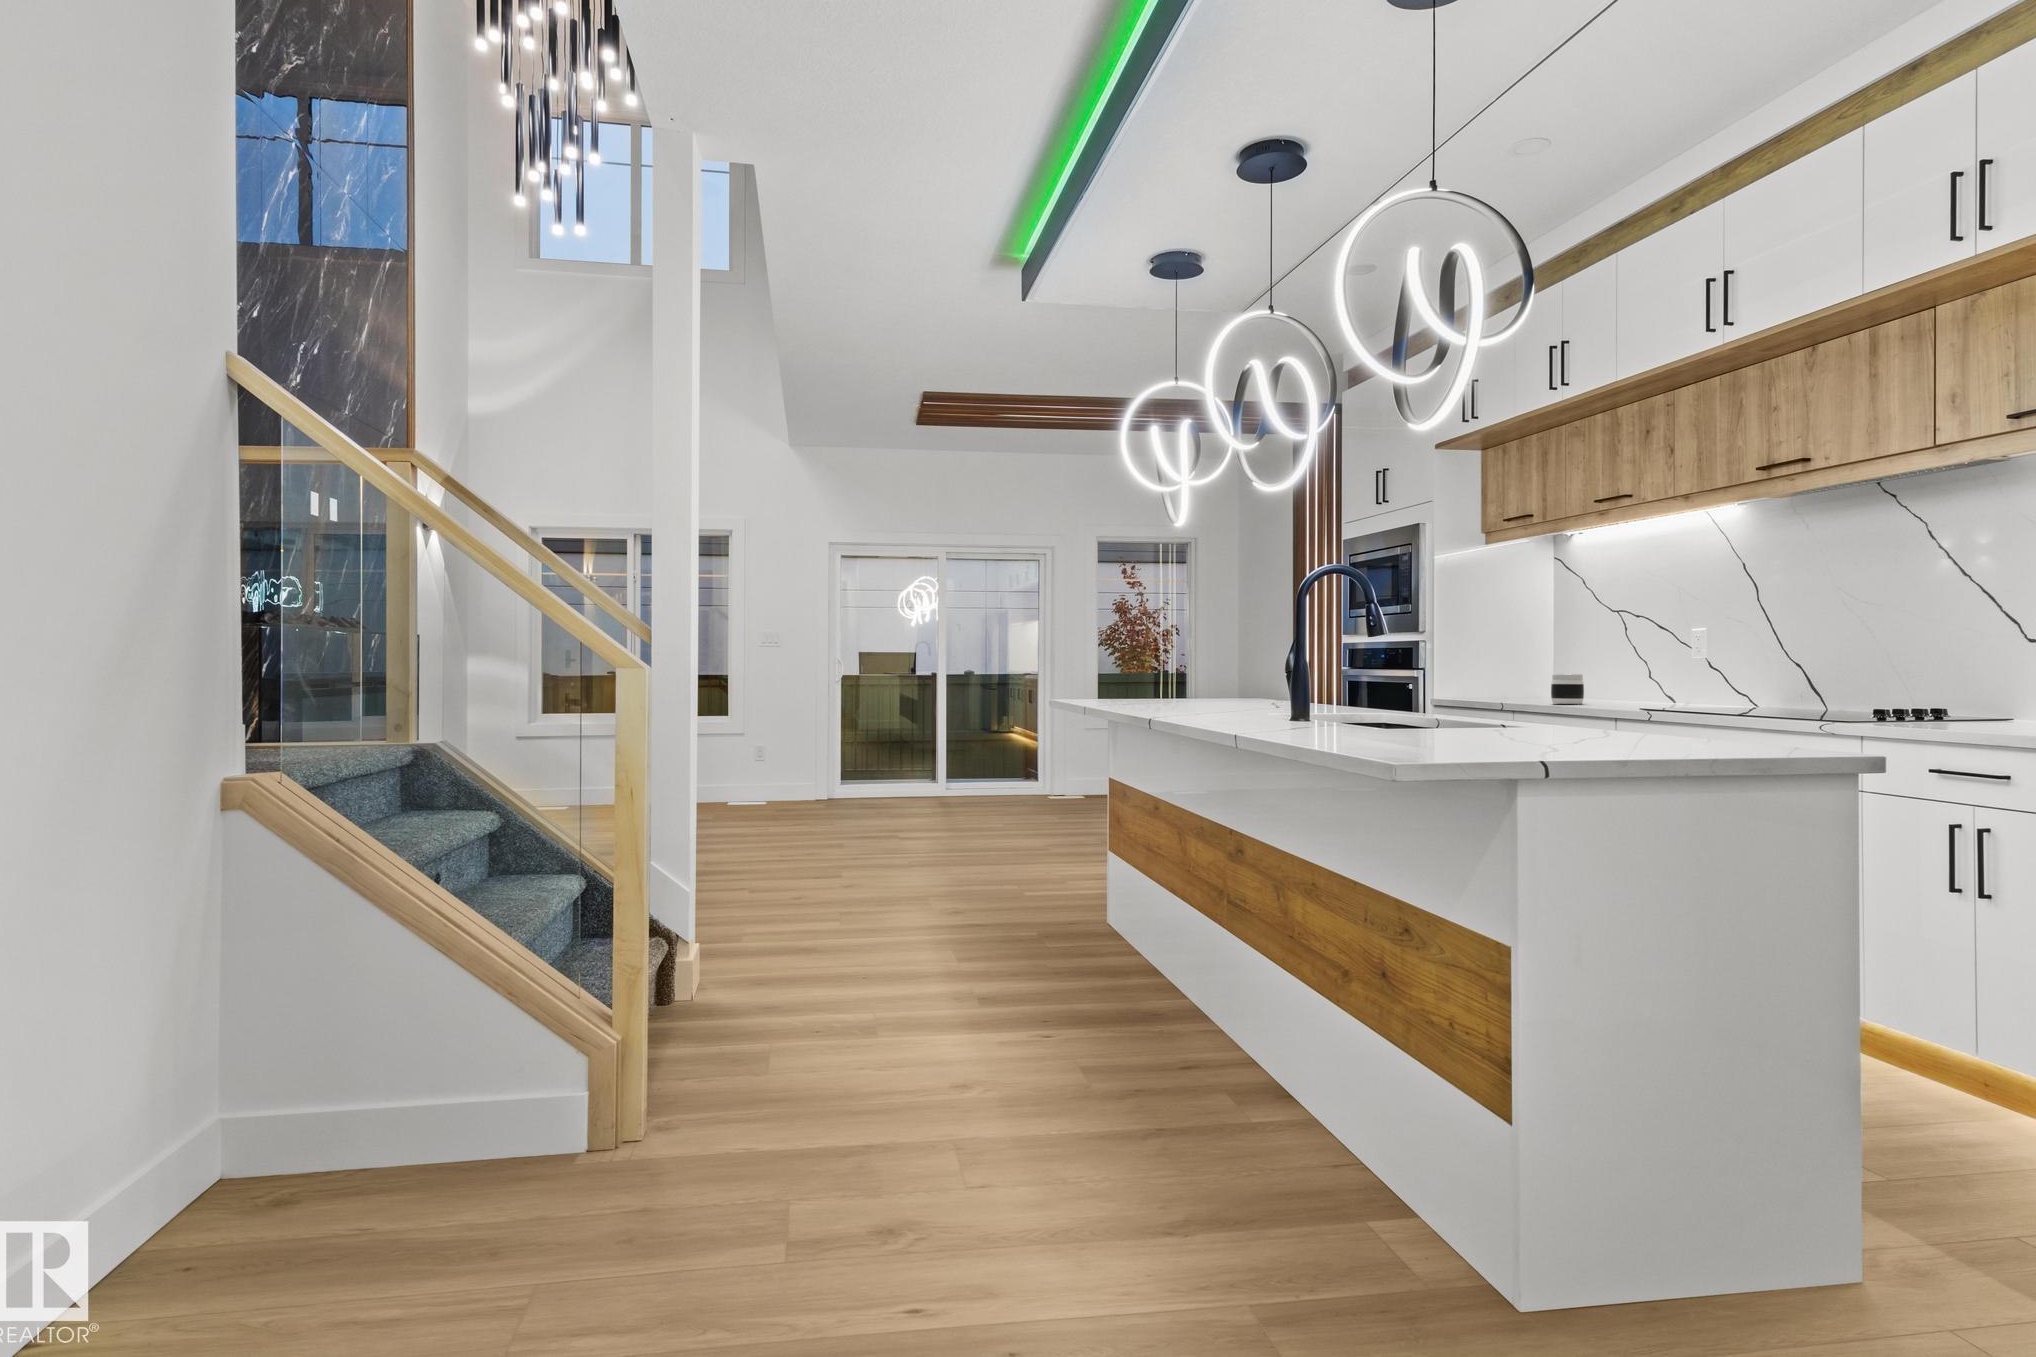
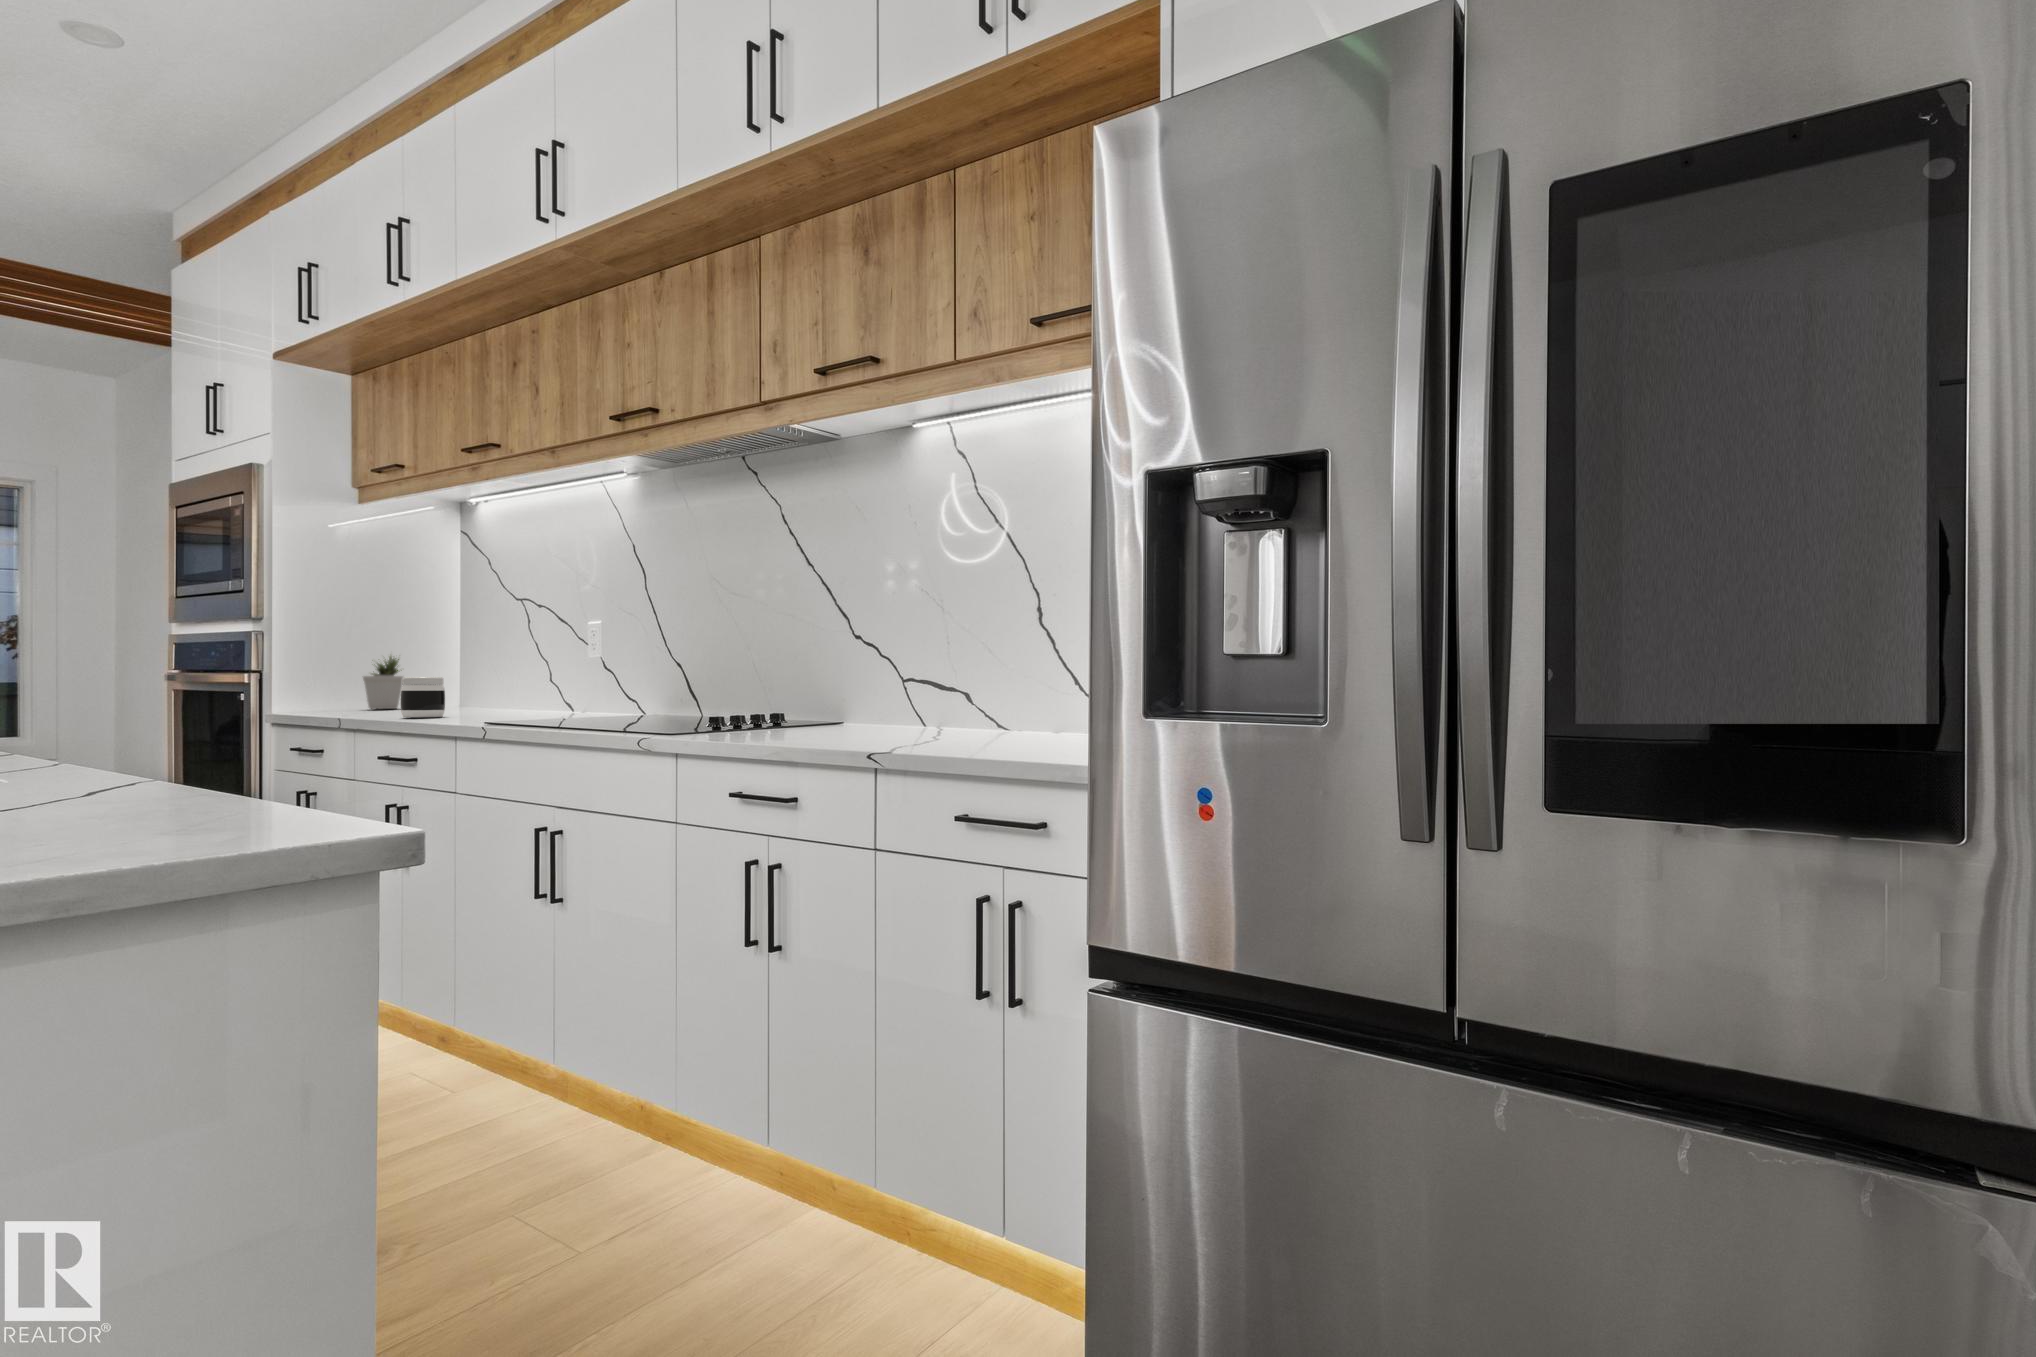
potted plant: none [1494,654,1523,697] -> present [363,656,403,709]

